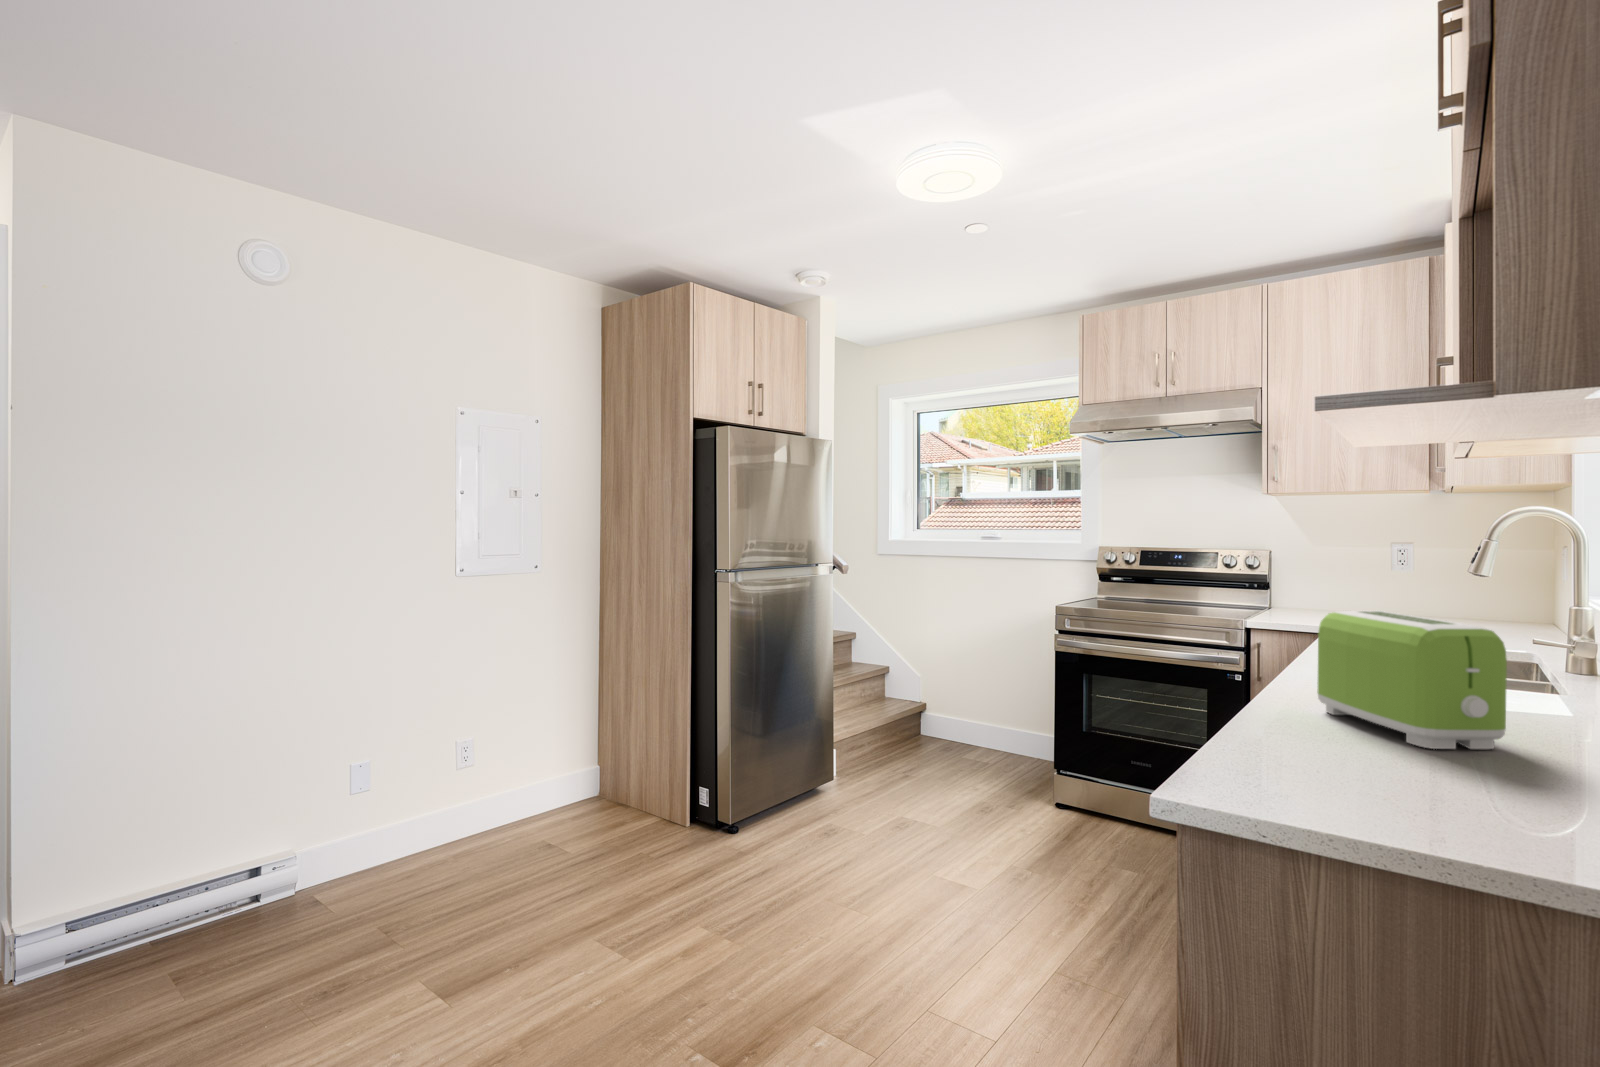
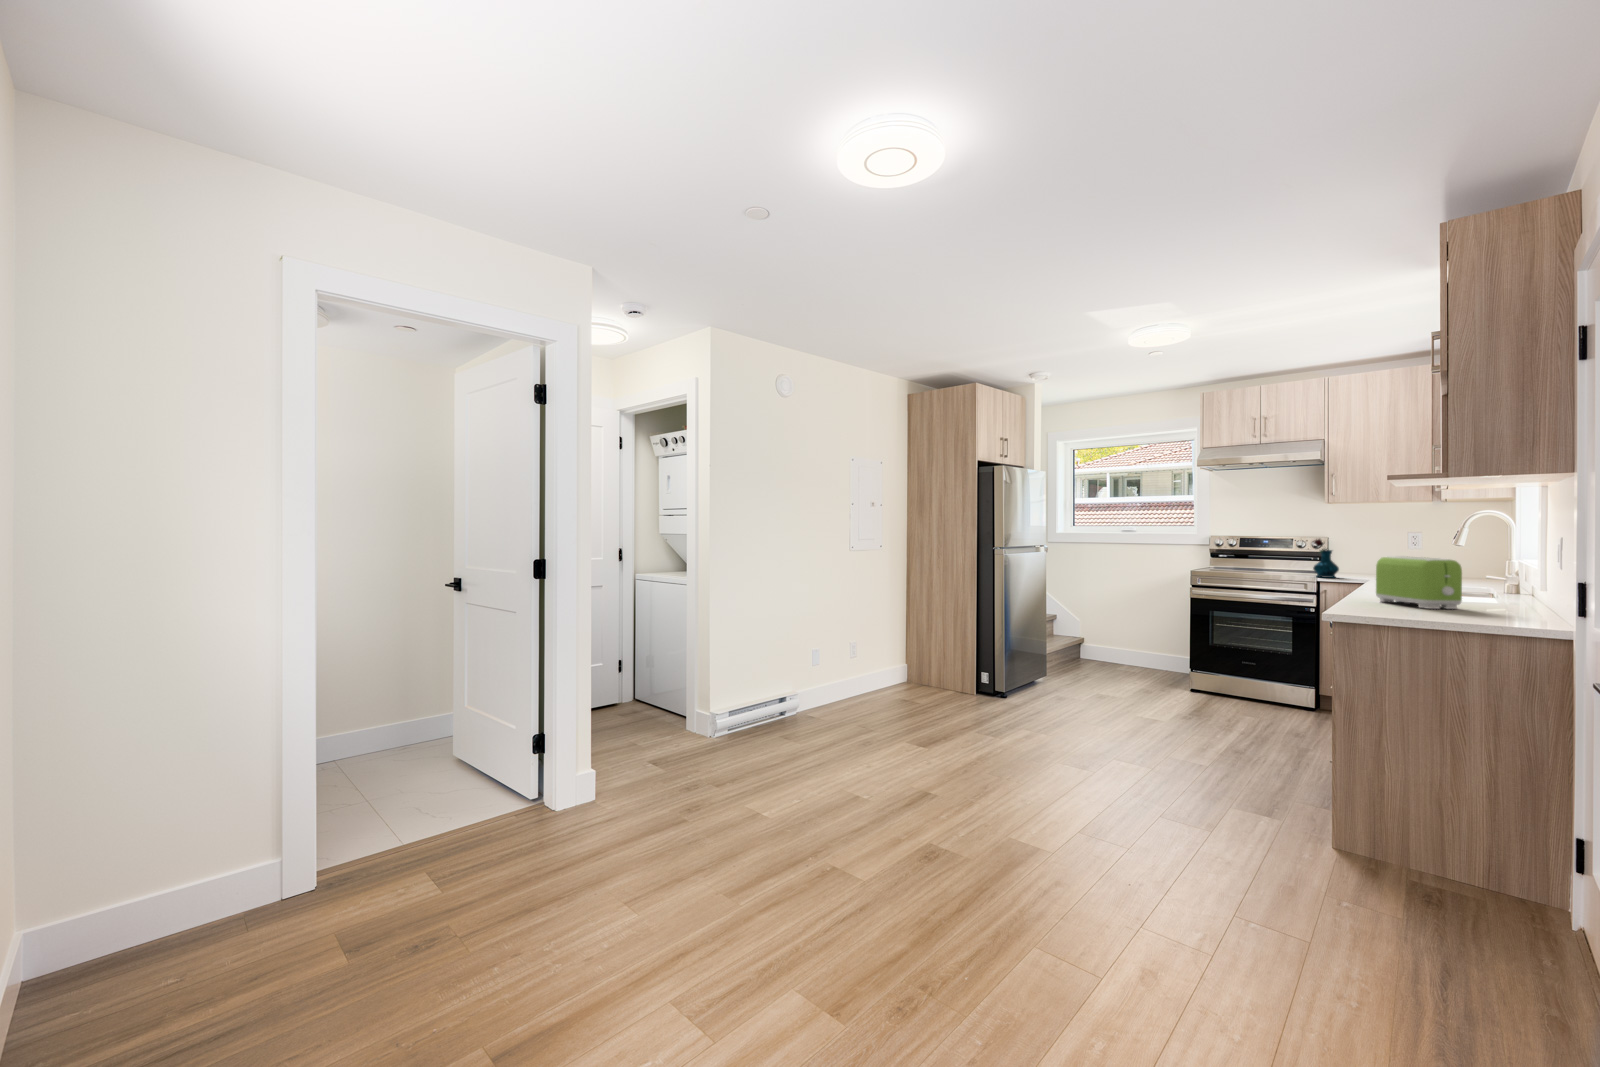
vase: none [1240,554,1281,624] -> present [1313,539,1339,578]

